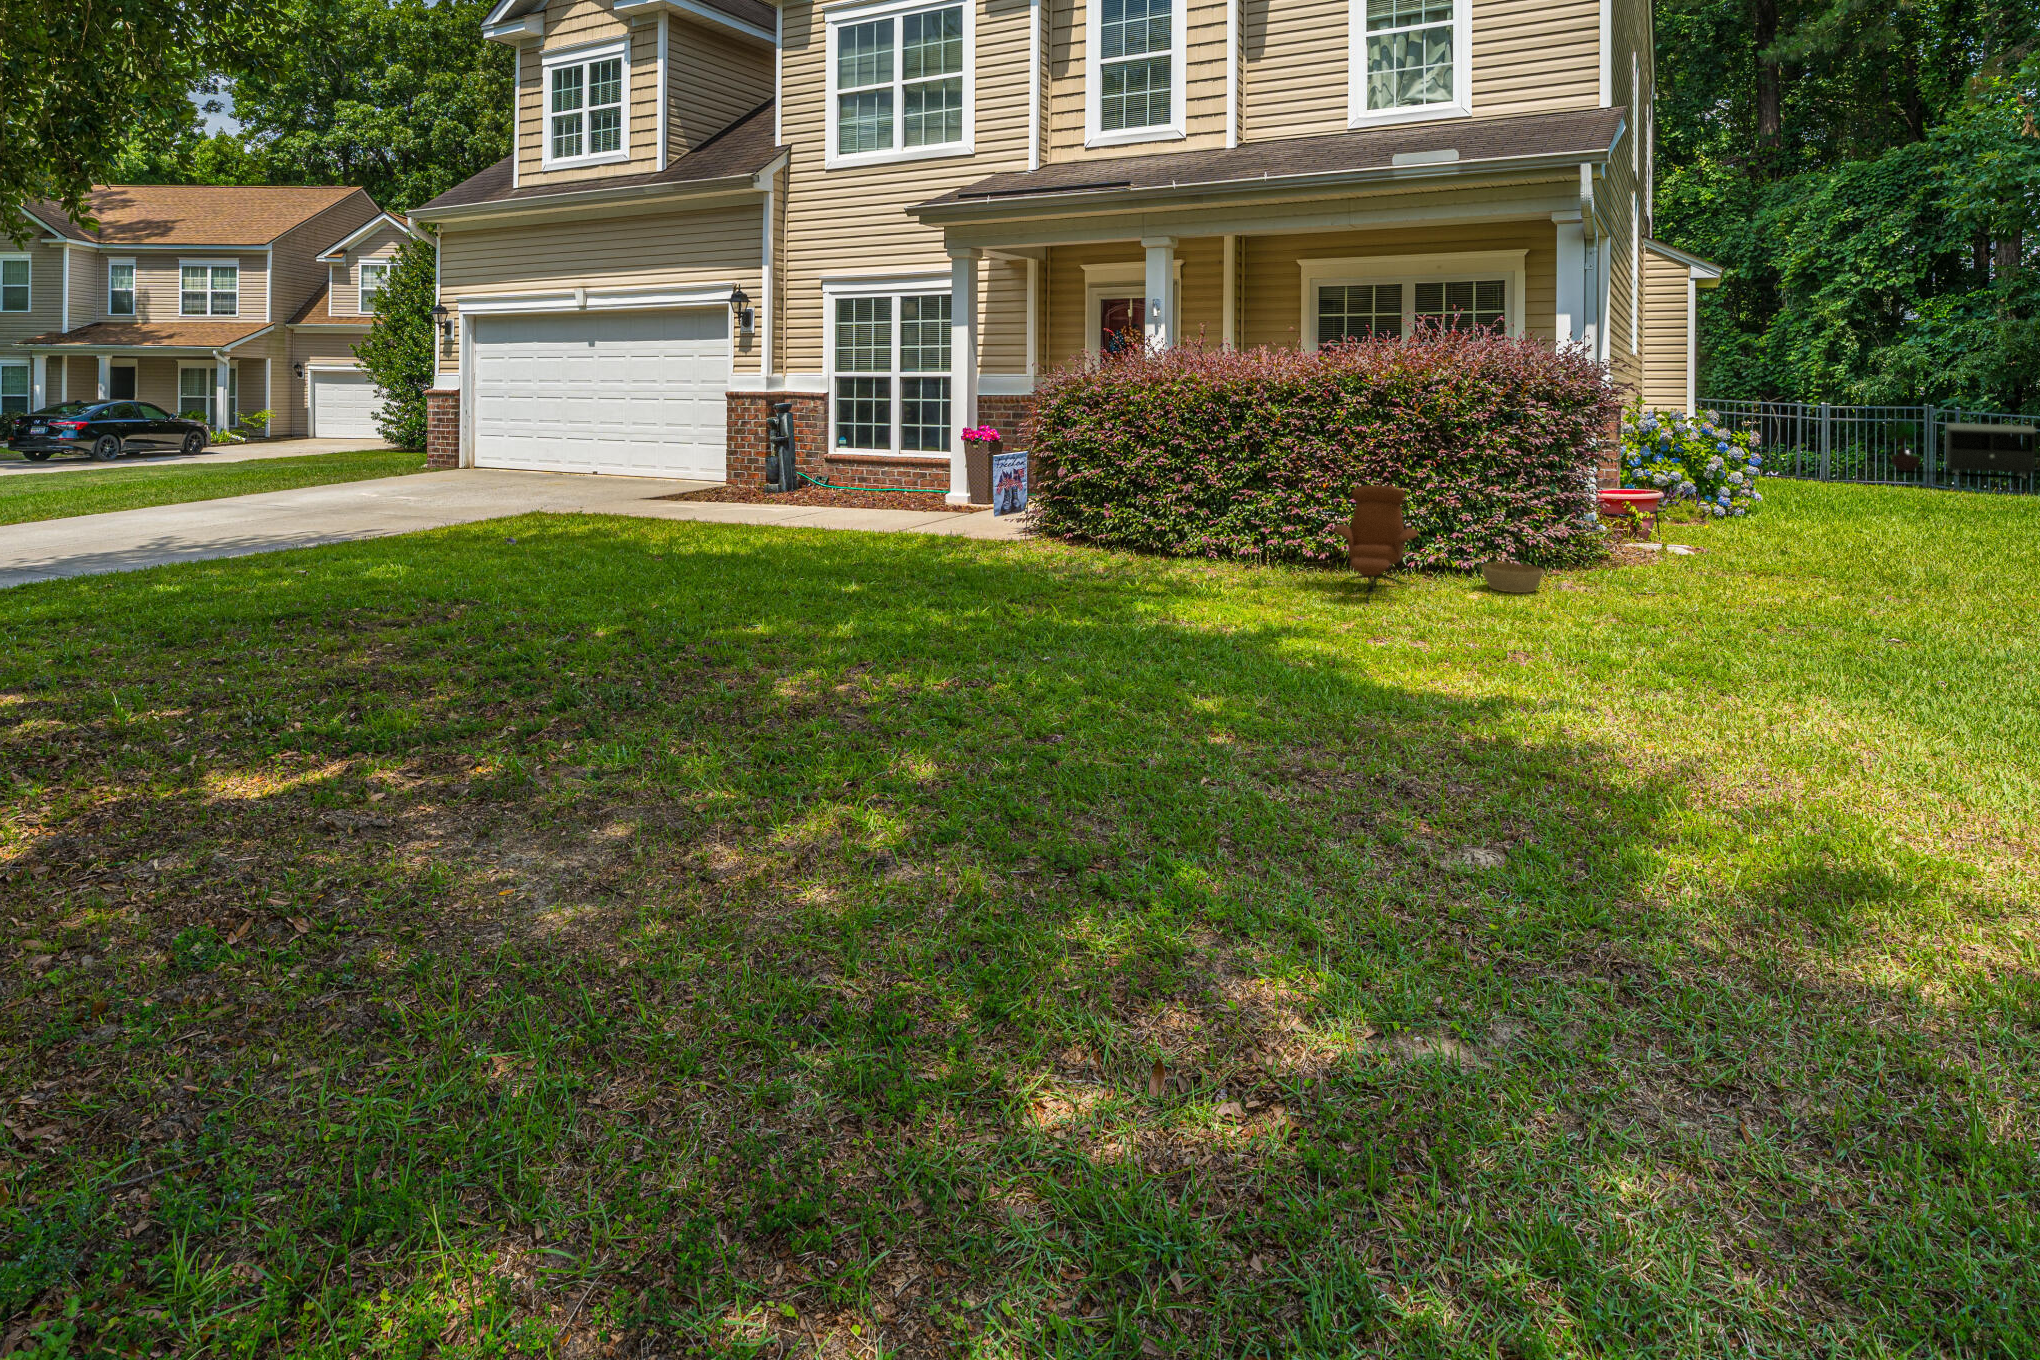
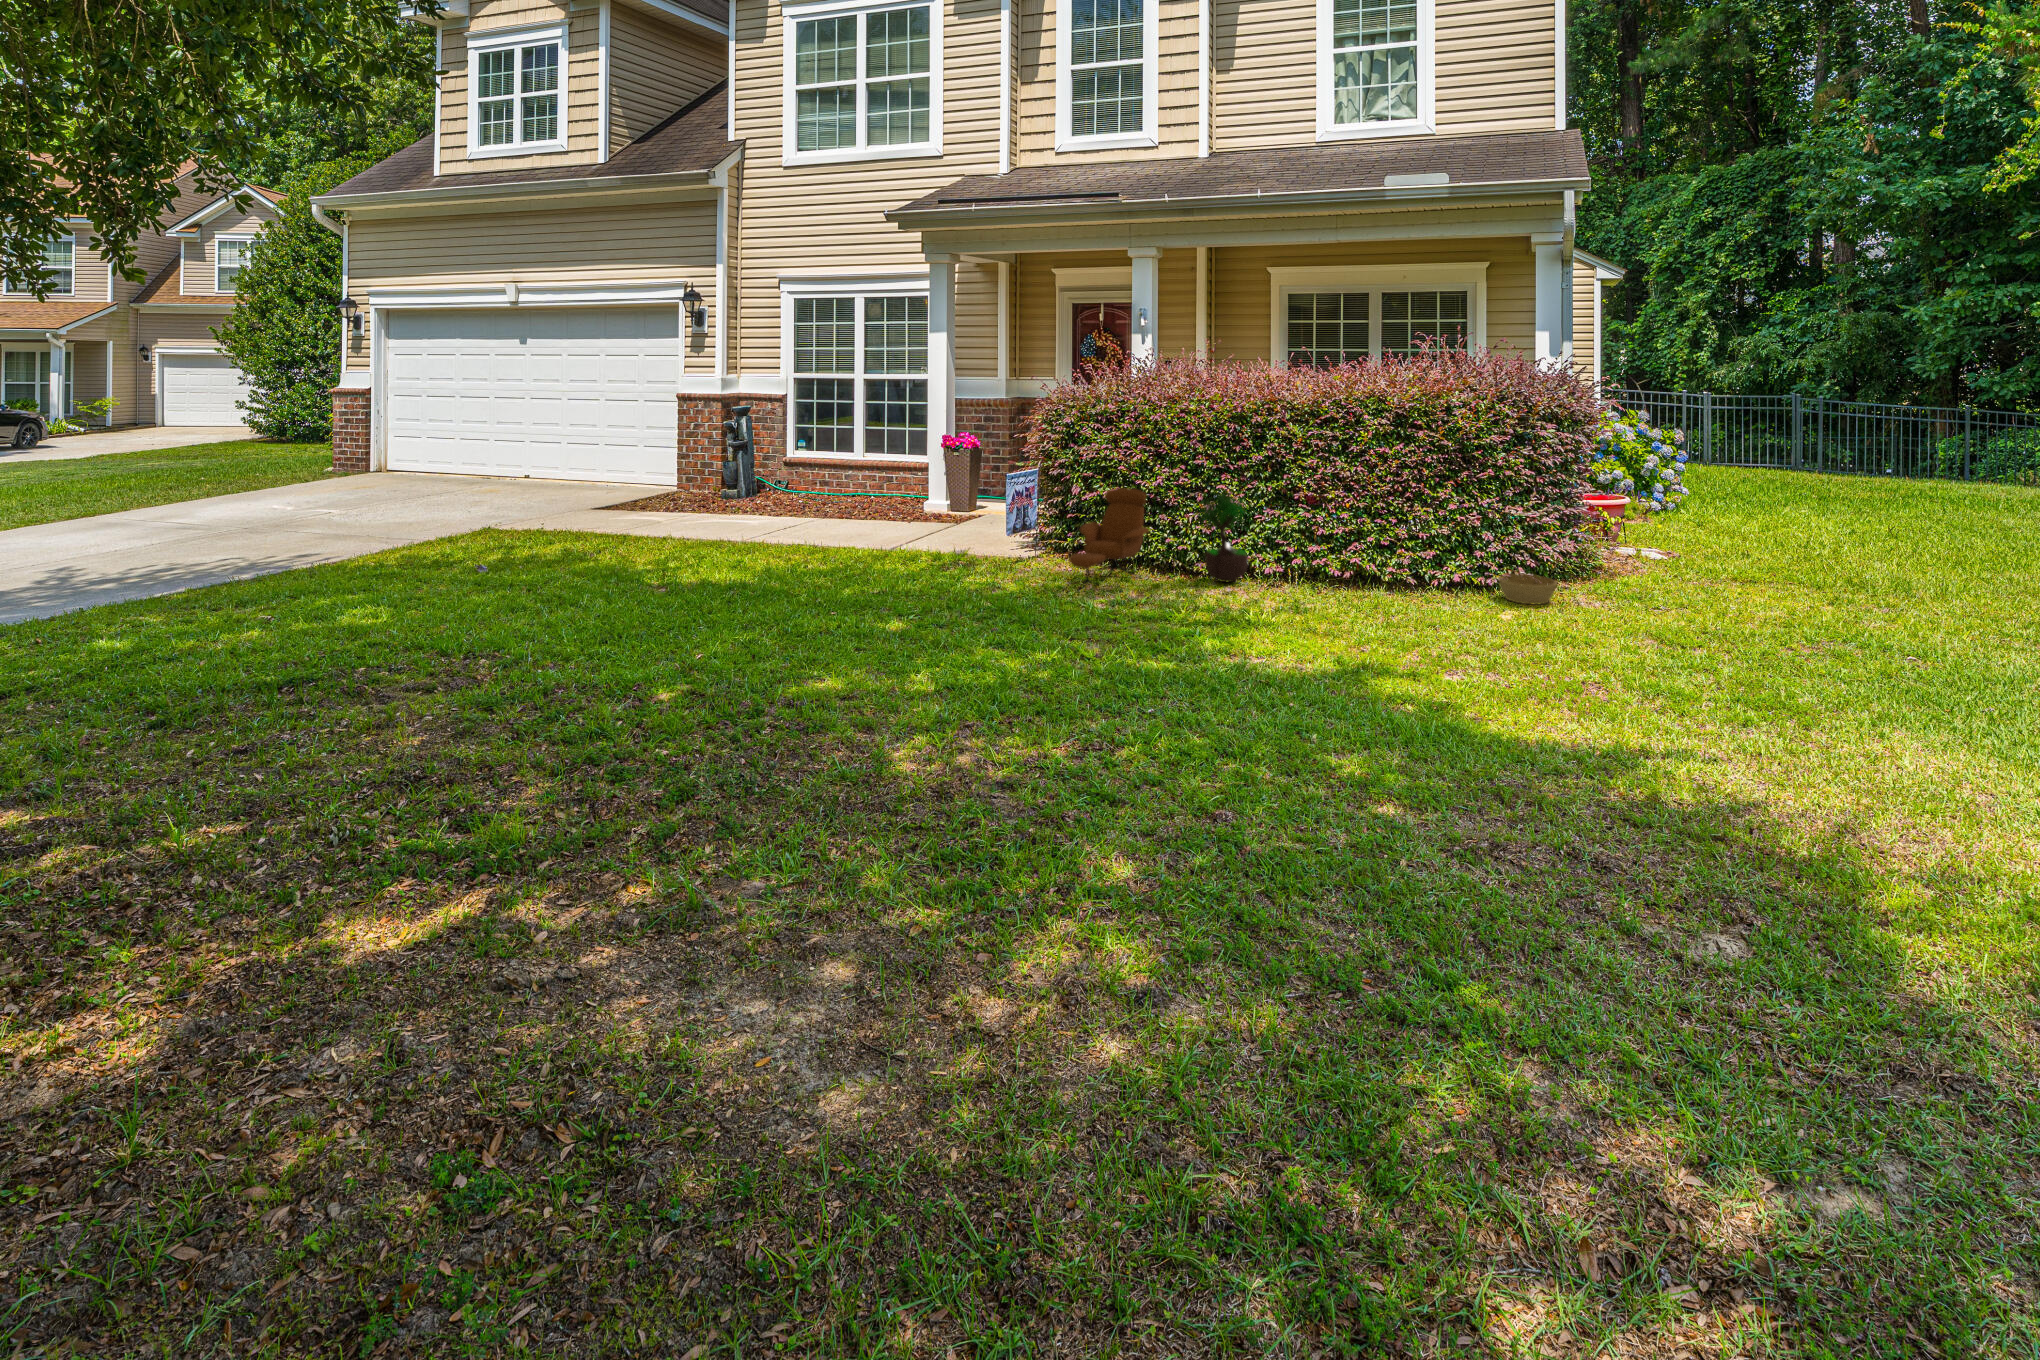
potted tree: present [1883,420,1921,471] -> present [1195,489,1248,582]
storage bench: present [1945,423,2036,478] -> none [1795,410,1873,459]
lounge chair: present [1334,485,1418,601] -> present [1069,488,1149,589]

